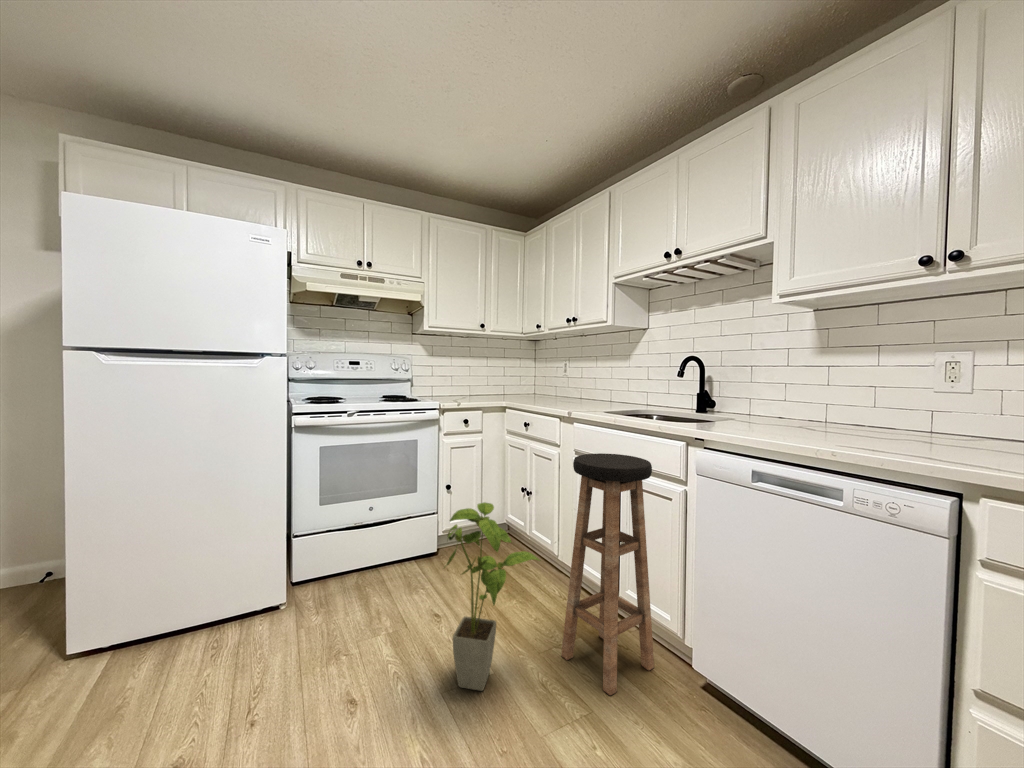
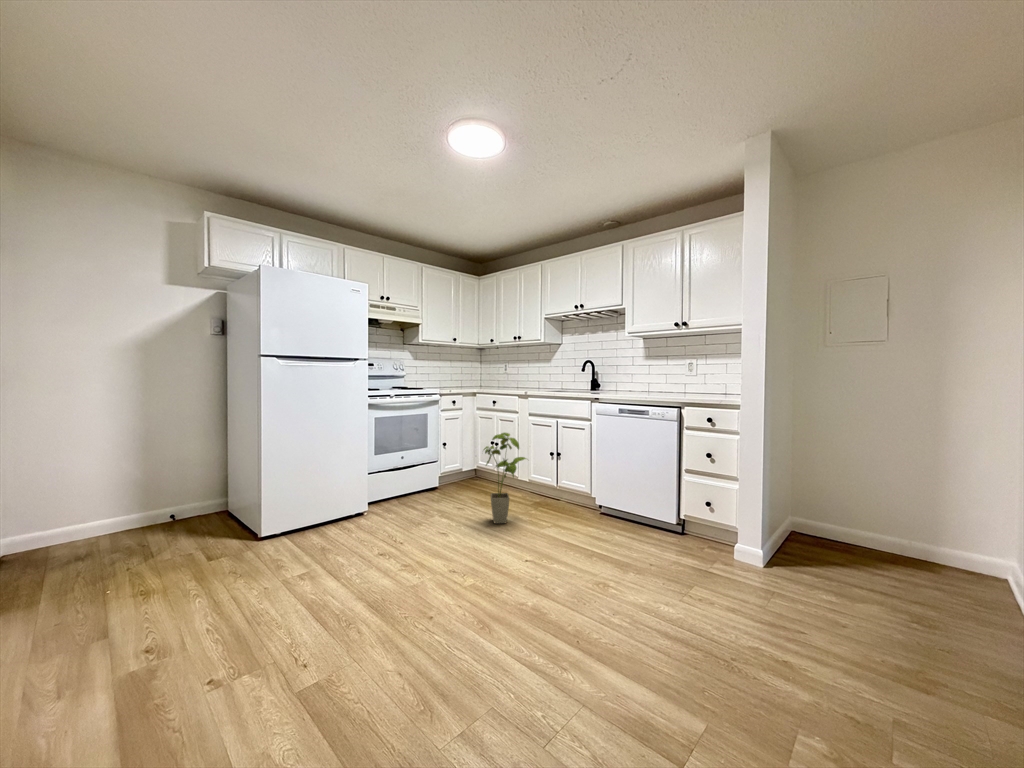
bar stool: present [561,453,654,695] -> none [536,410,579,518]

